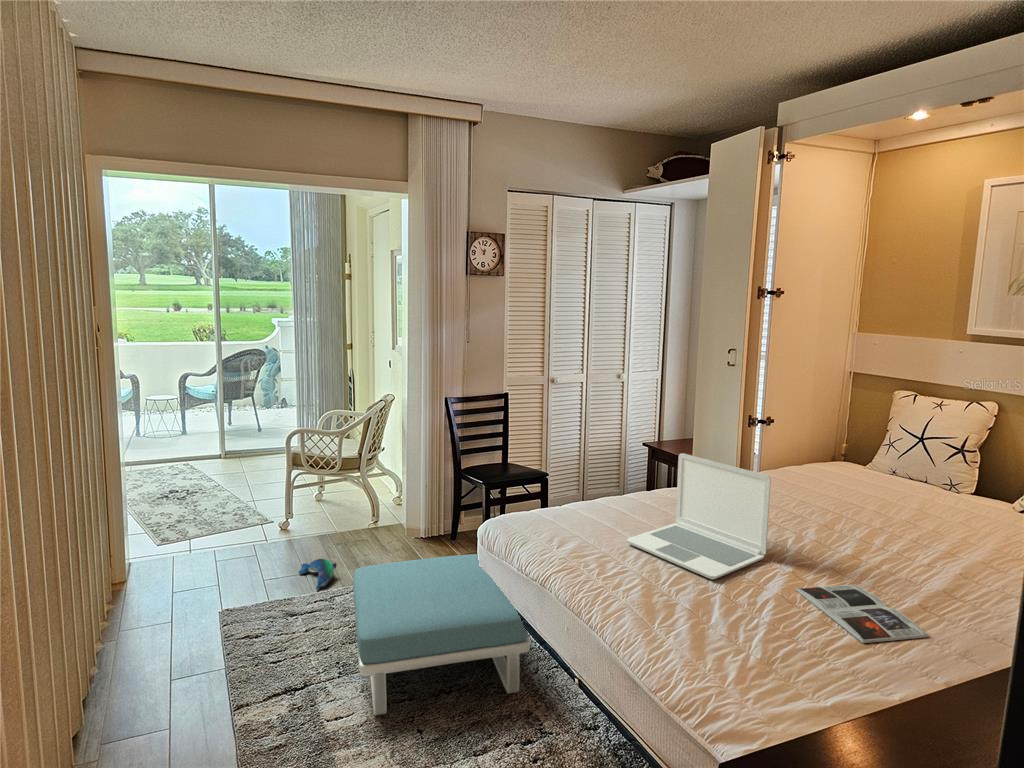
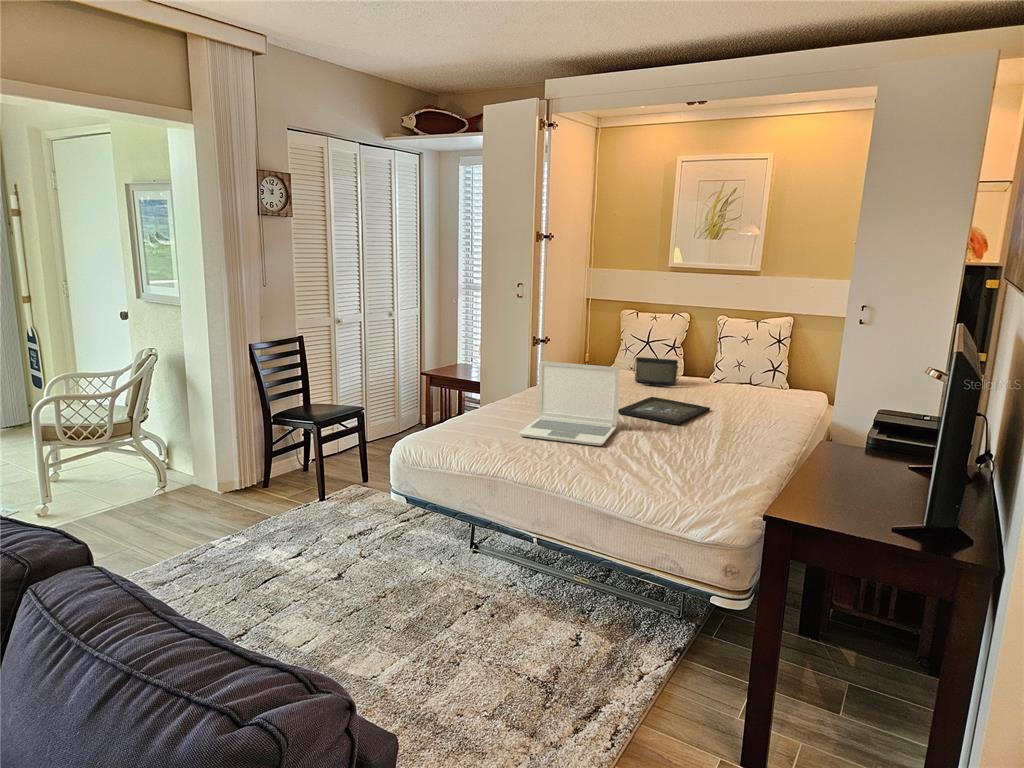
handbag: none [877,458,948,507] -> present [633,357,678,387]
tray: none [797,519,955,570] -> present [618,397,710,424]
footstool: present [353,554,530,715] -> none [245,480,449,631]
plush toy: present [299,559,337,590] -> none [122,528,172,559]
magazine: present [796,585,929,643] -> none [652,433,739,460]

